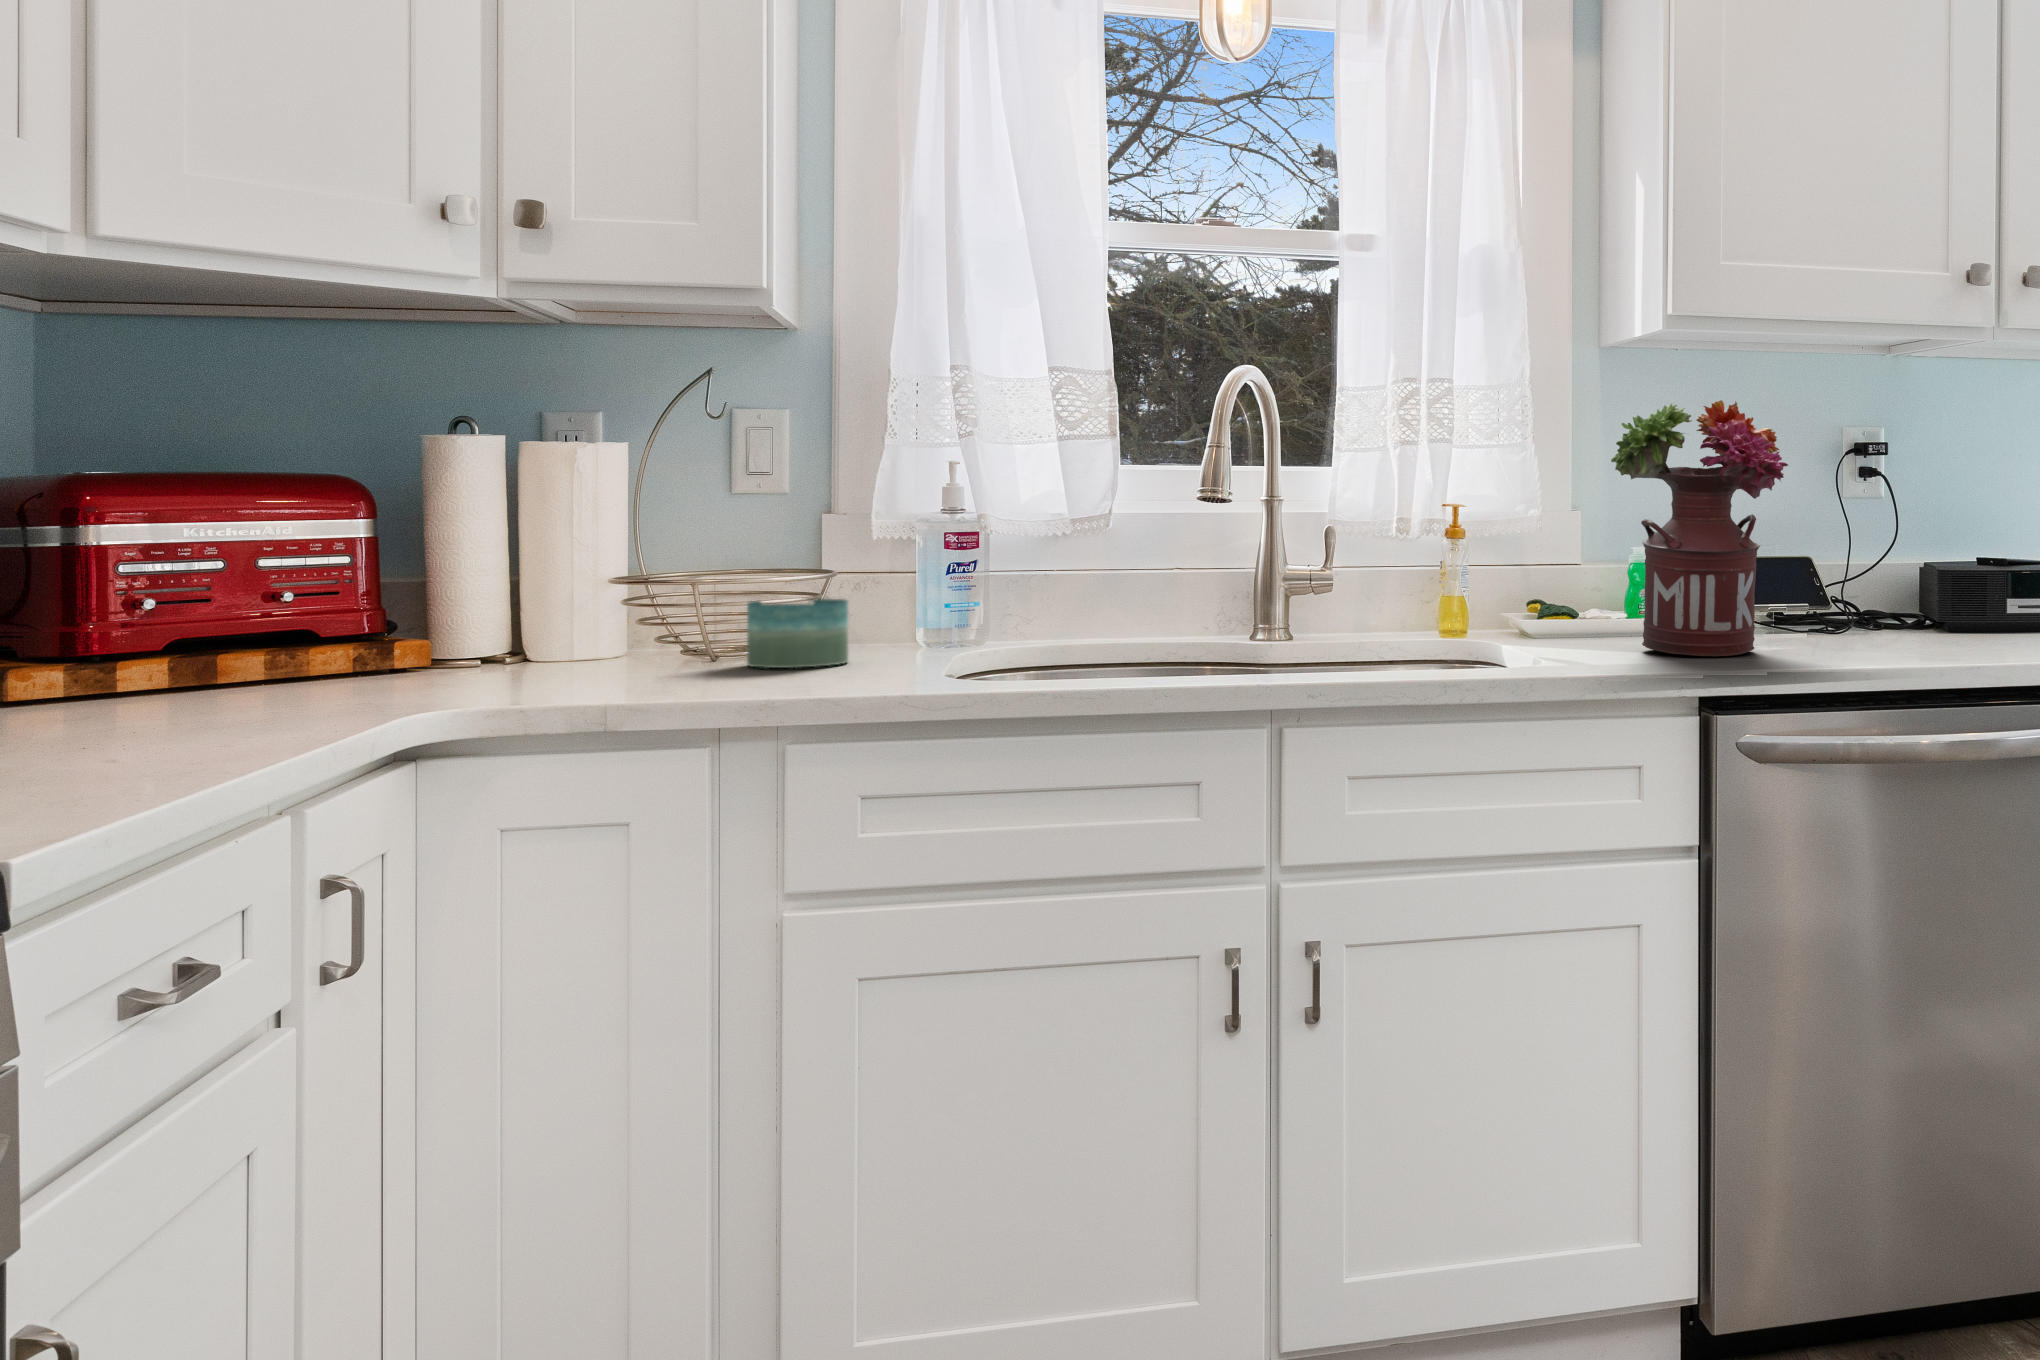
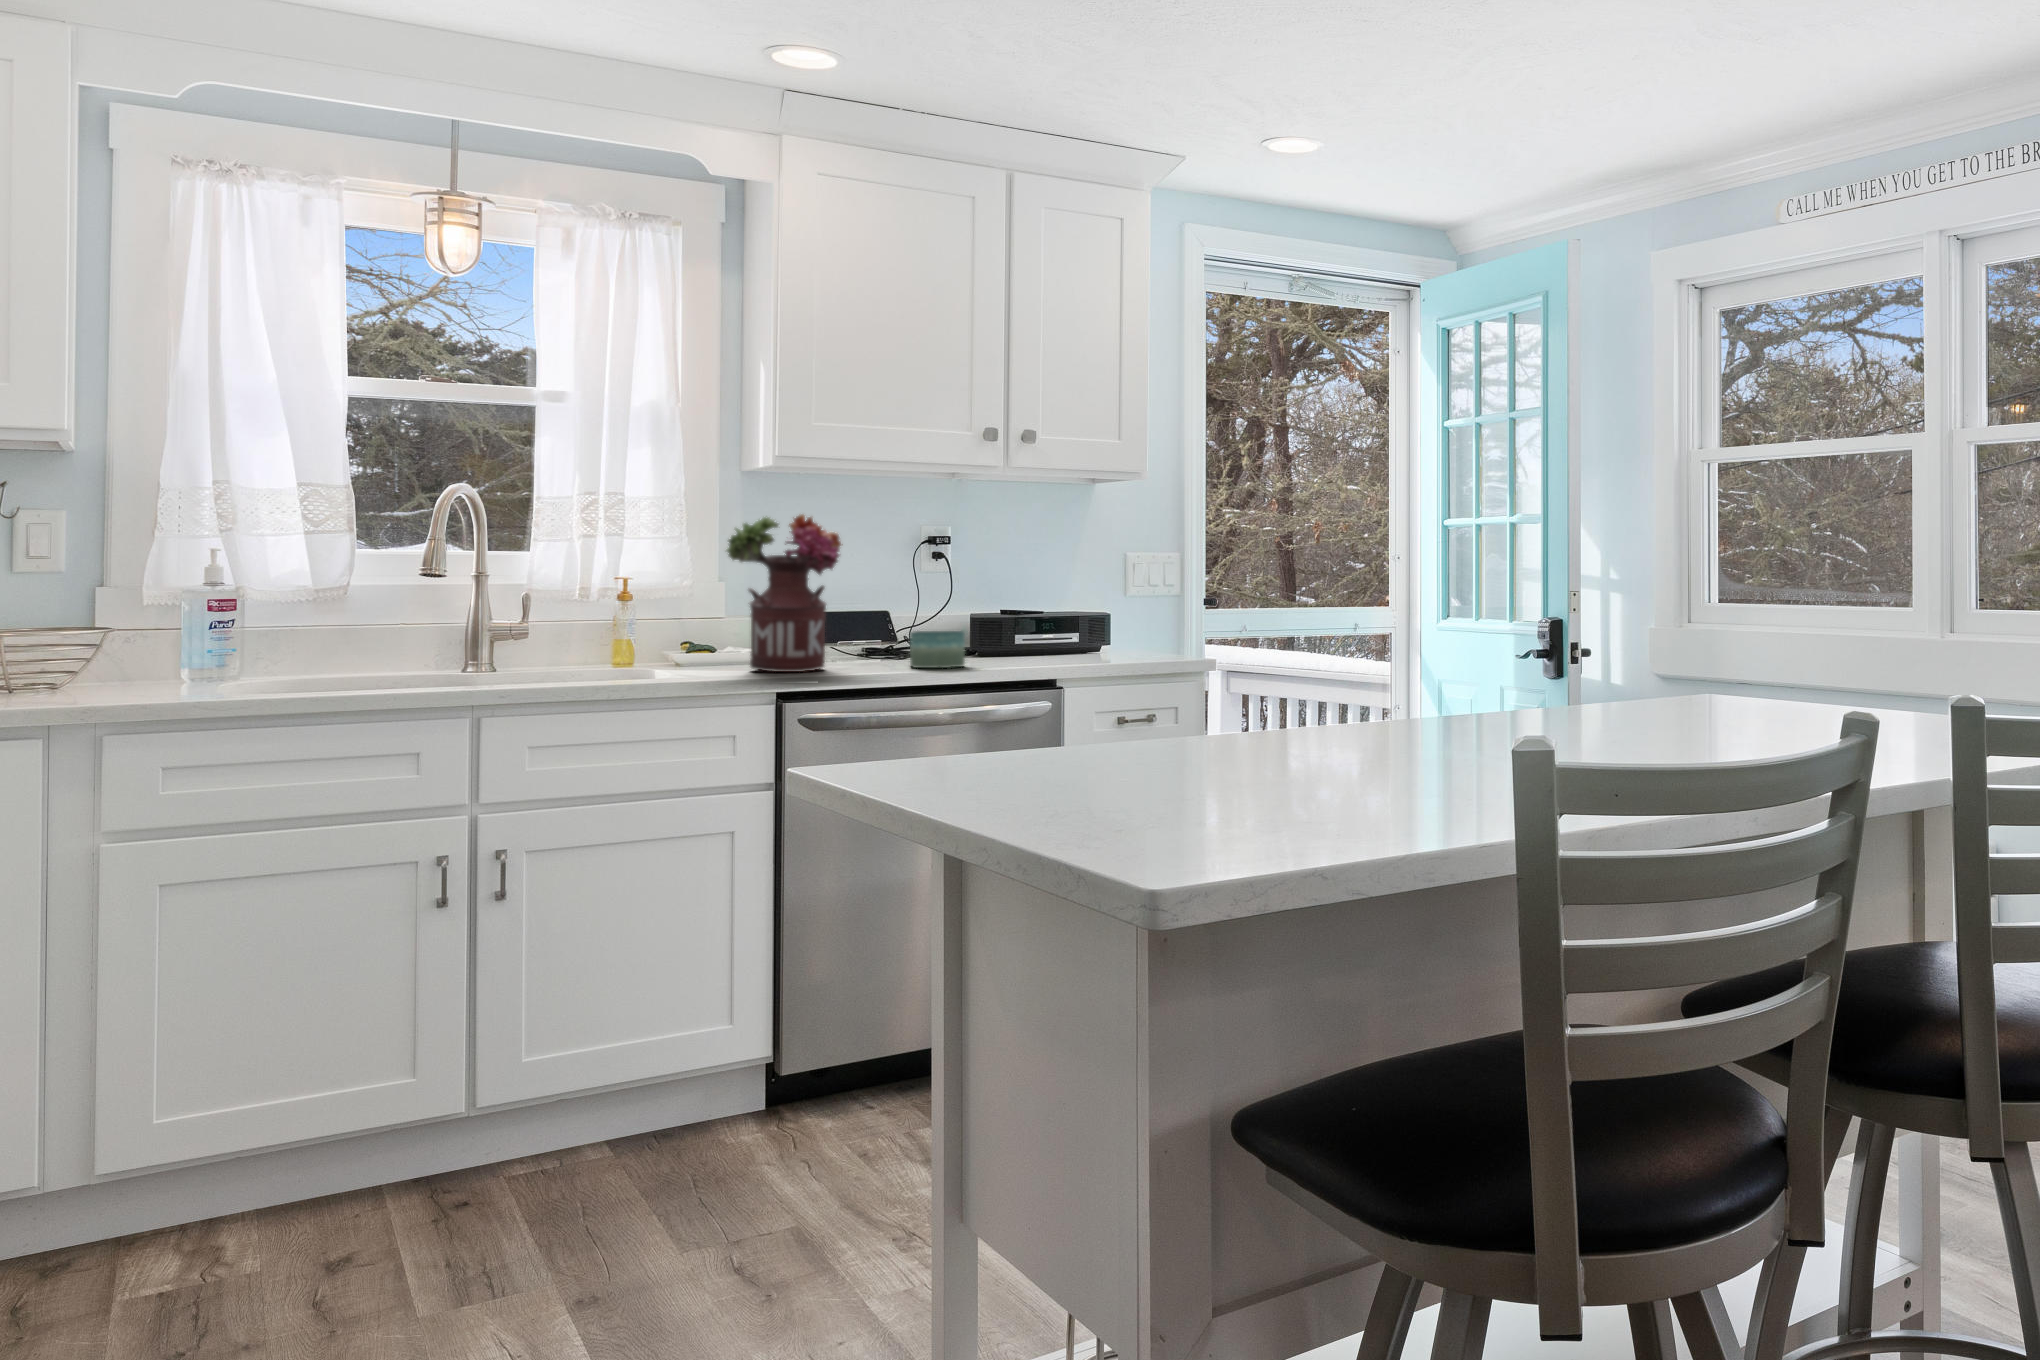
candle: present [747,599,848,668] -> present [910,631,965,668]

